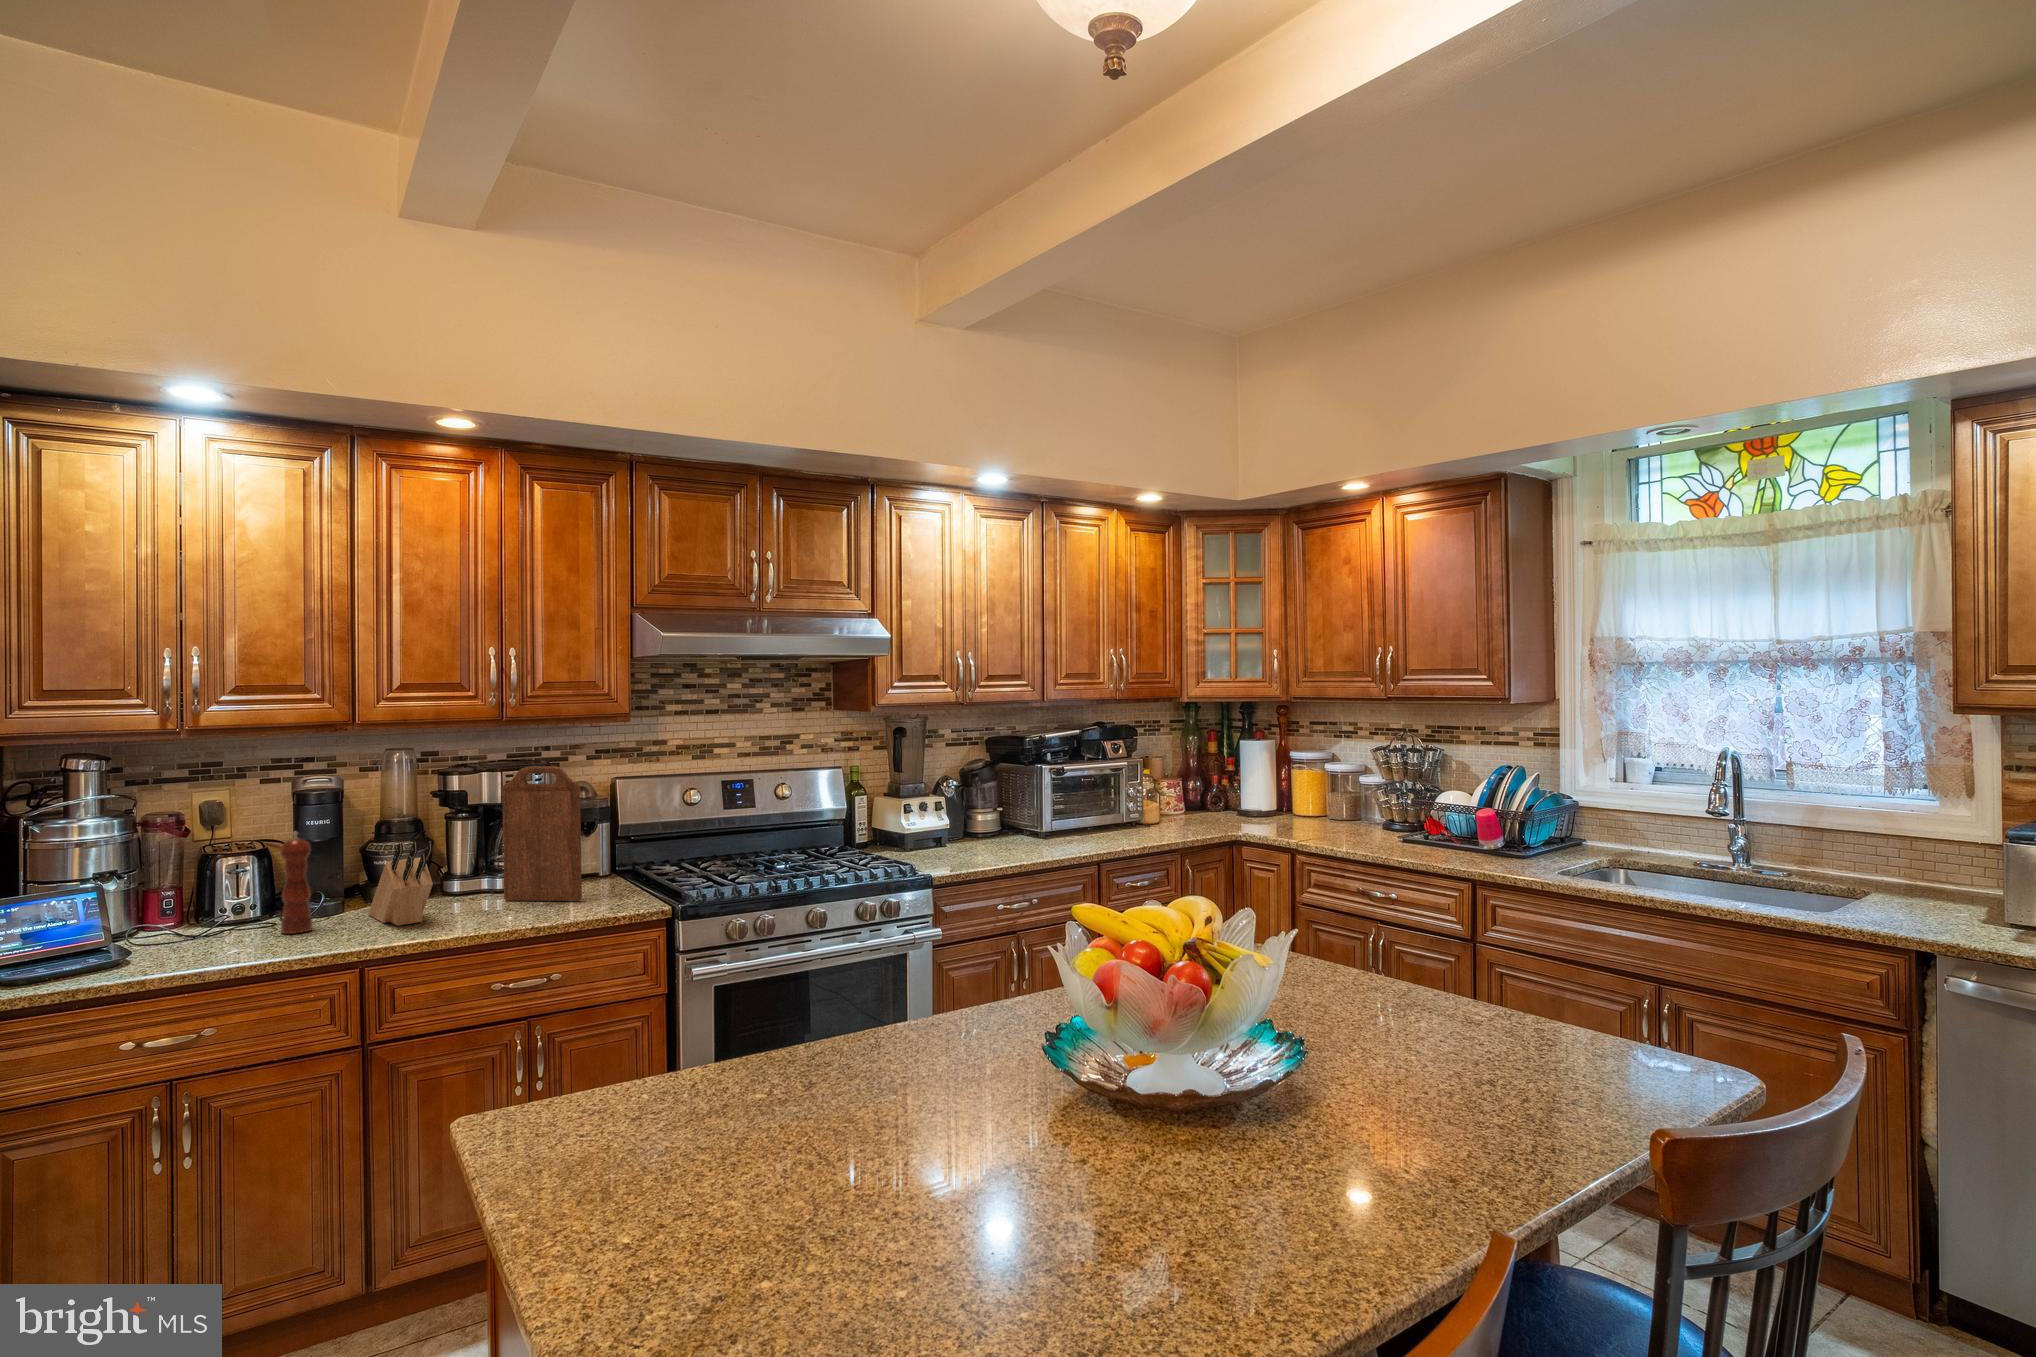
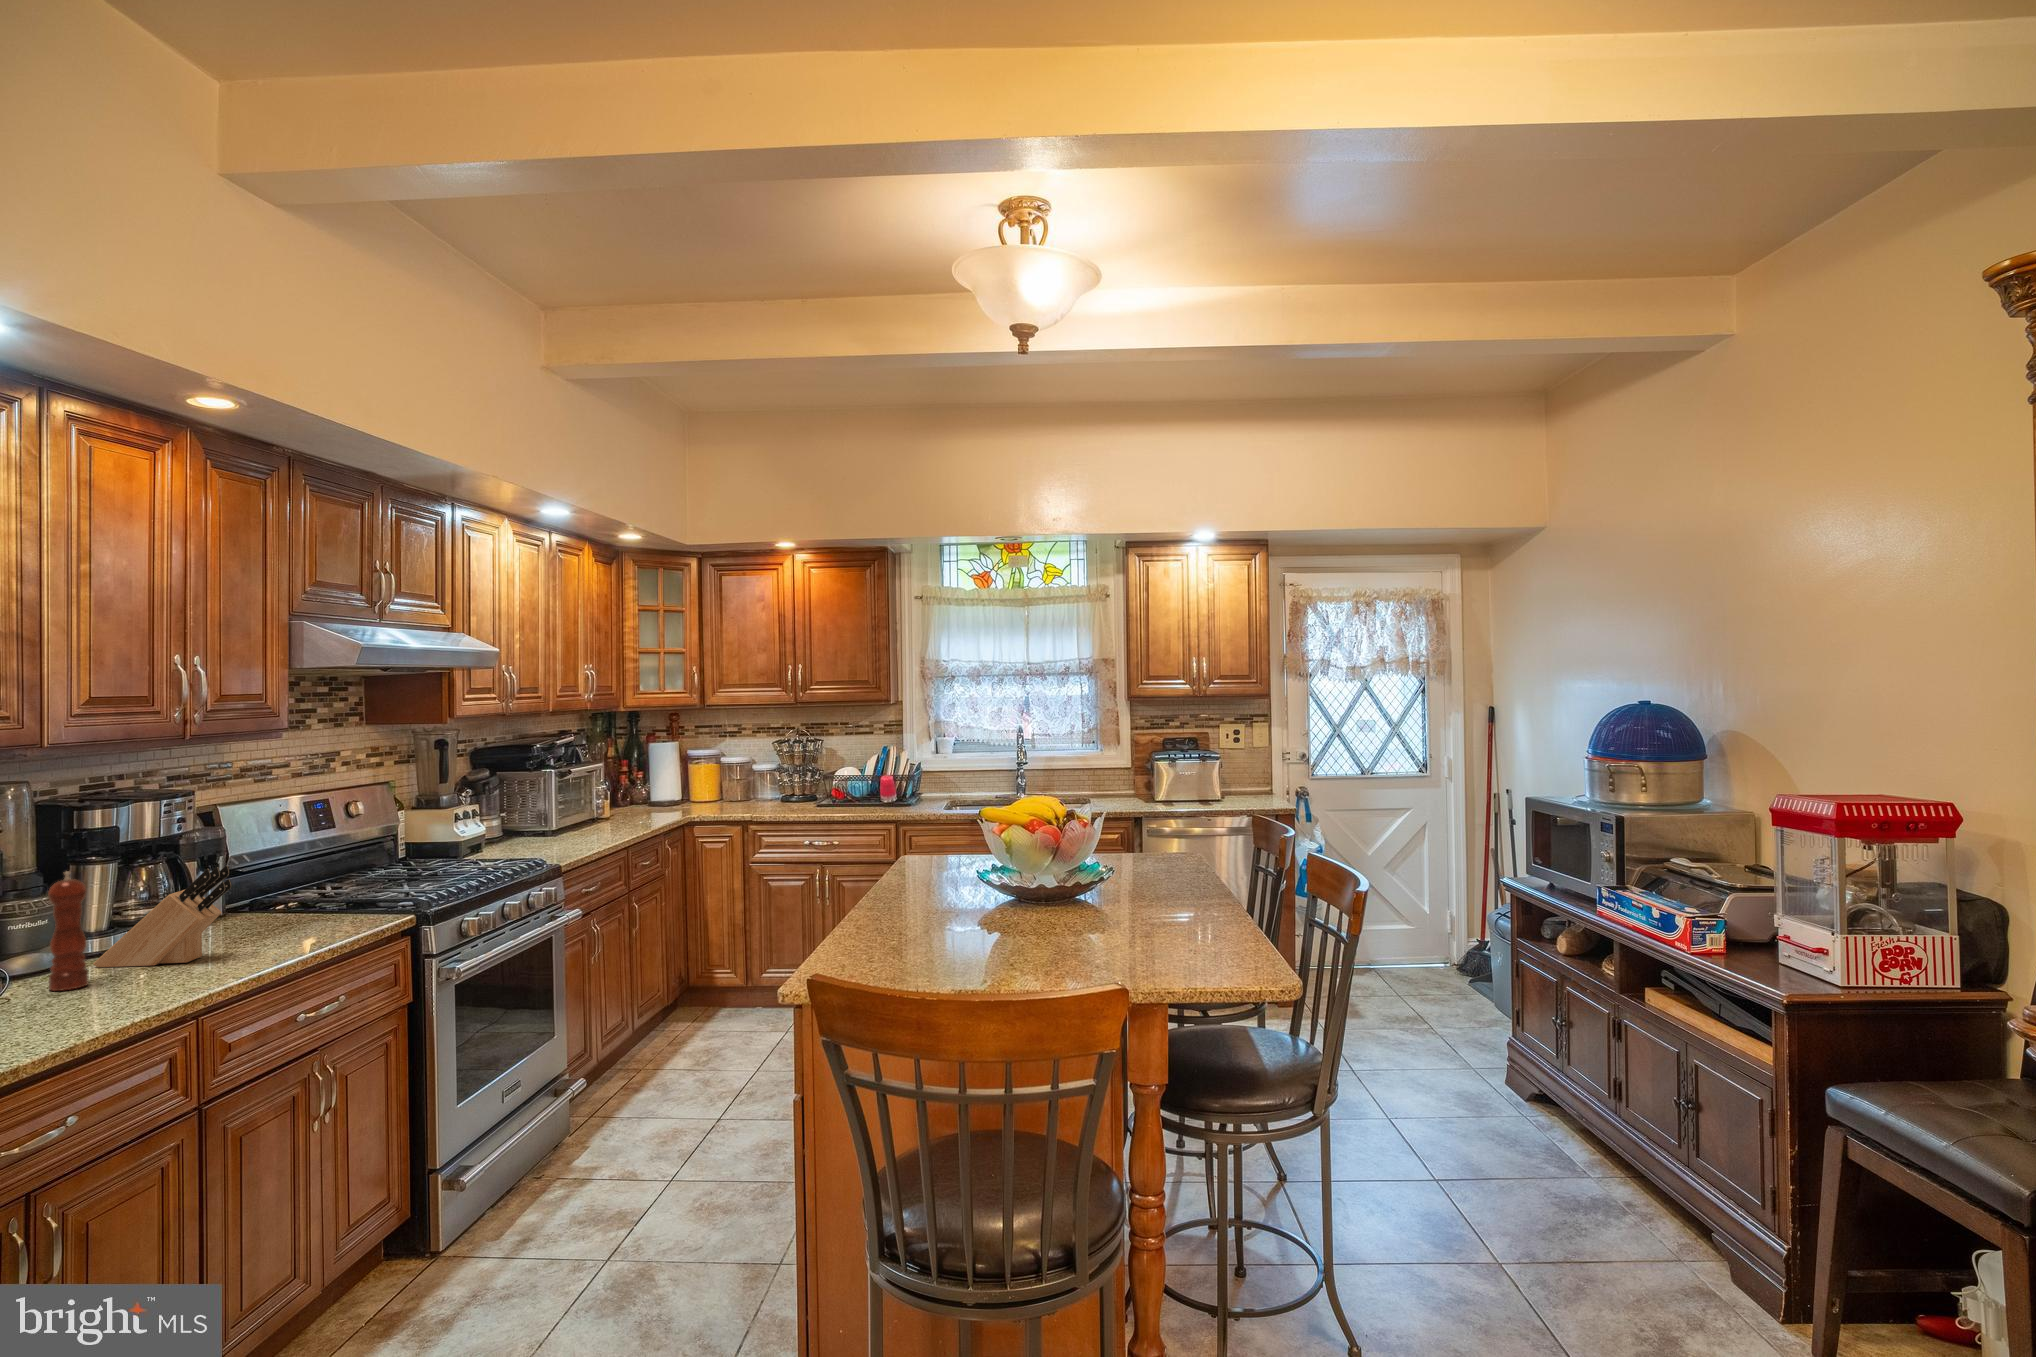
cutting board: present [502,766,582,901] -> none [209,785,308,935]

